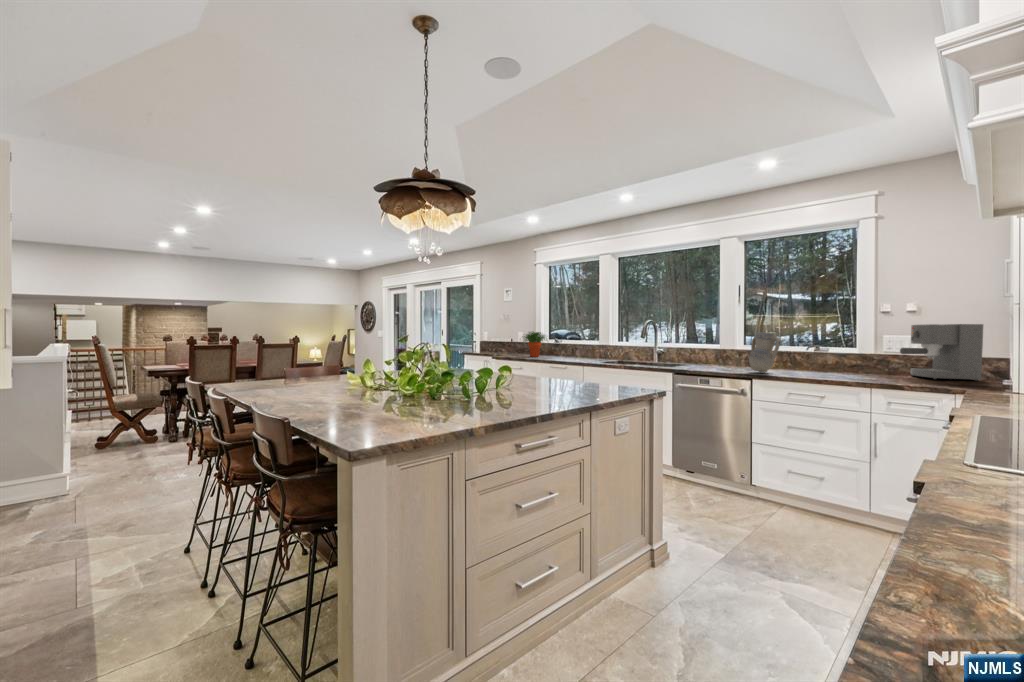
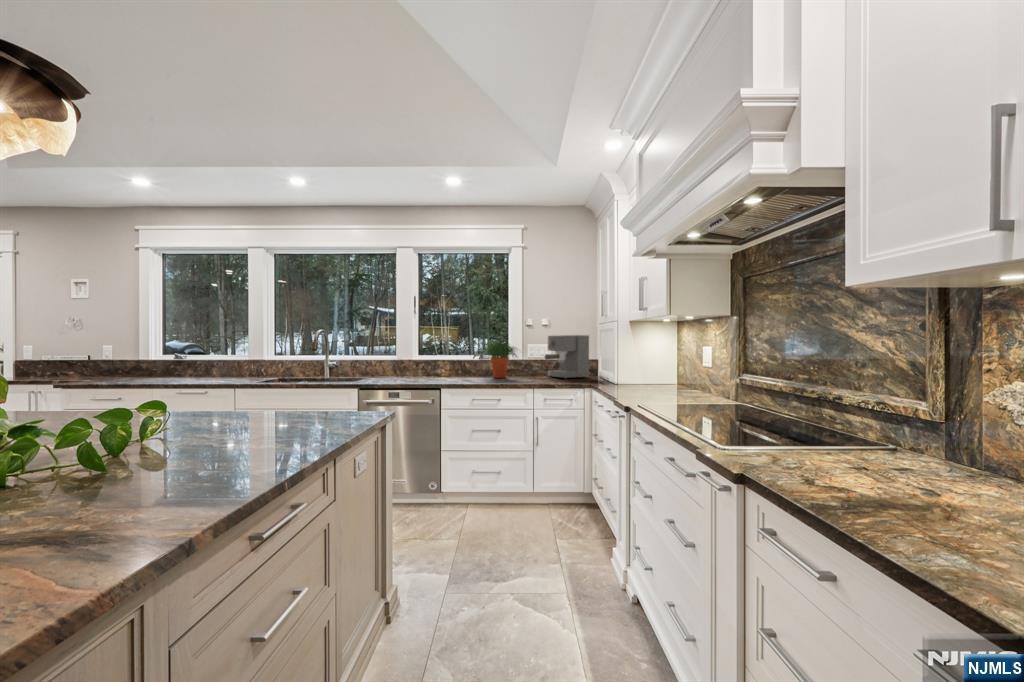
potted plant: present [524,332,545,357] -> present [484,342,517,378]
vase: present [749,332,780,372] -> none [434,343,461,382]

